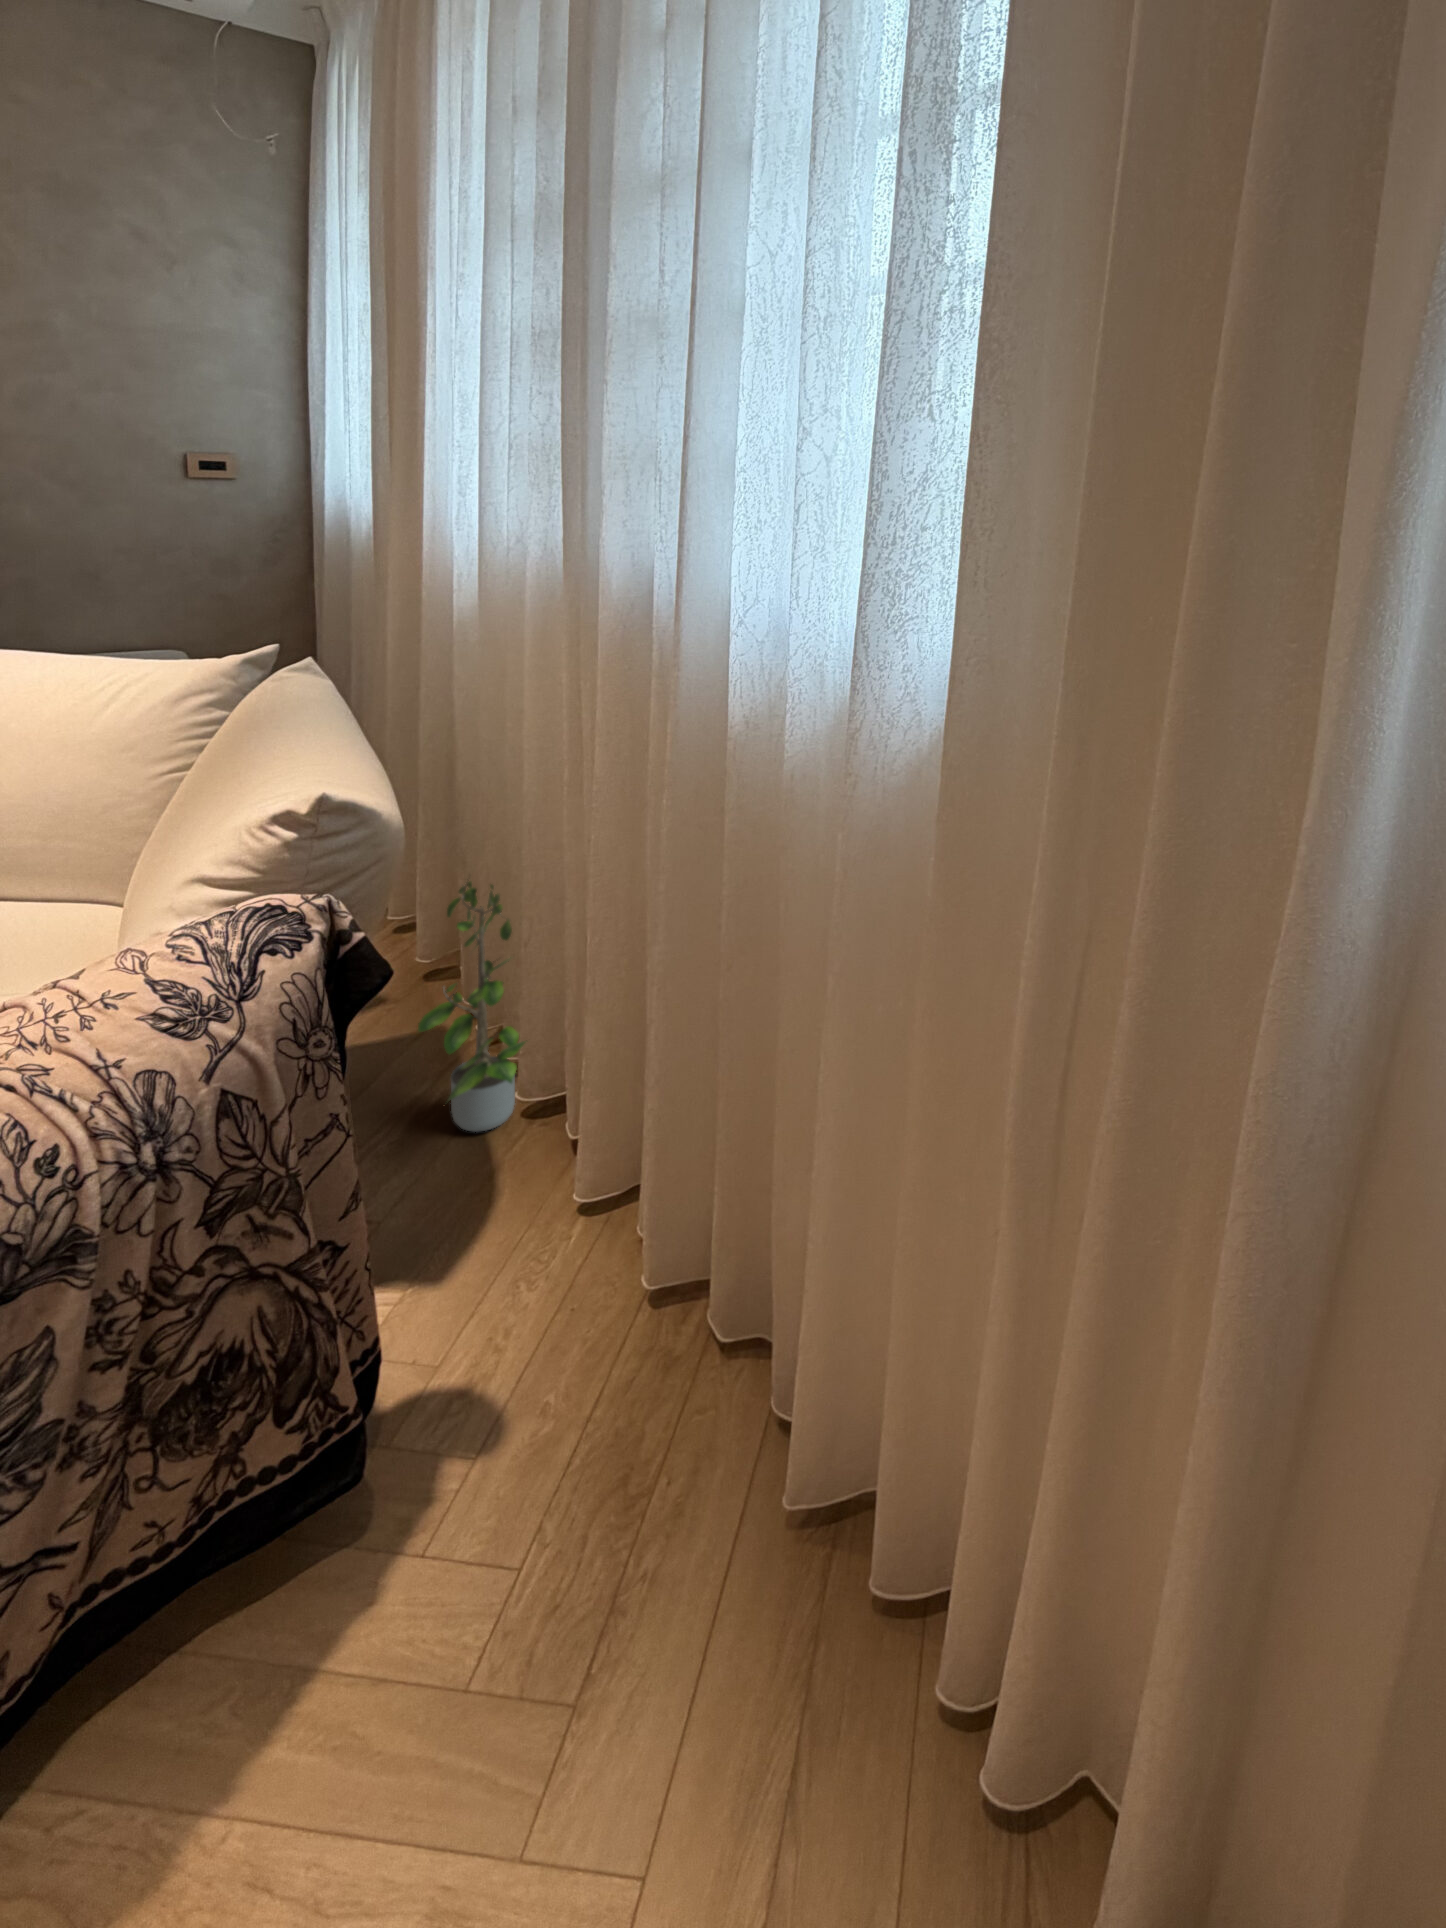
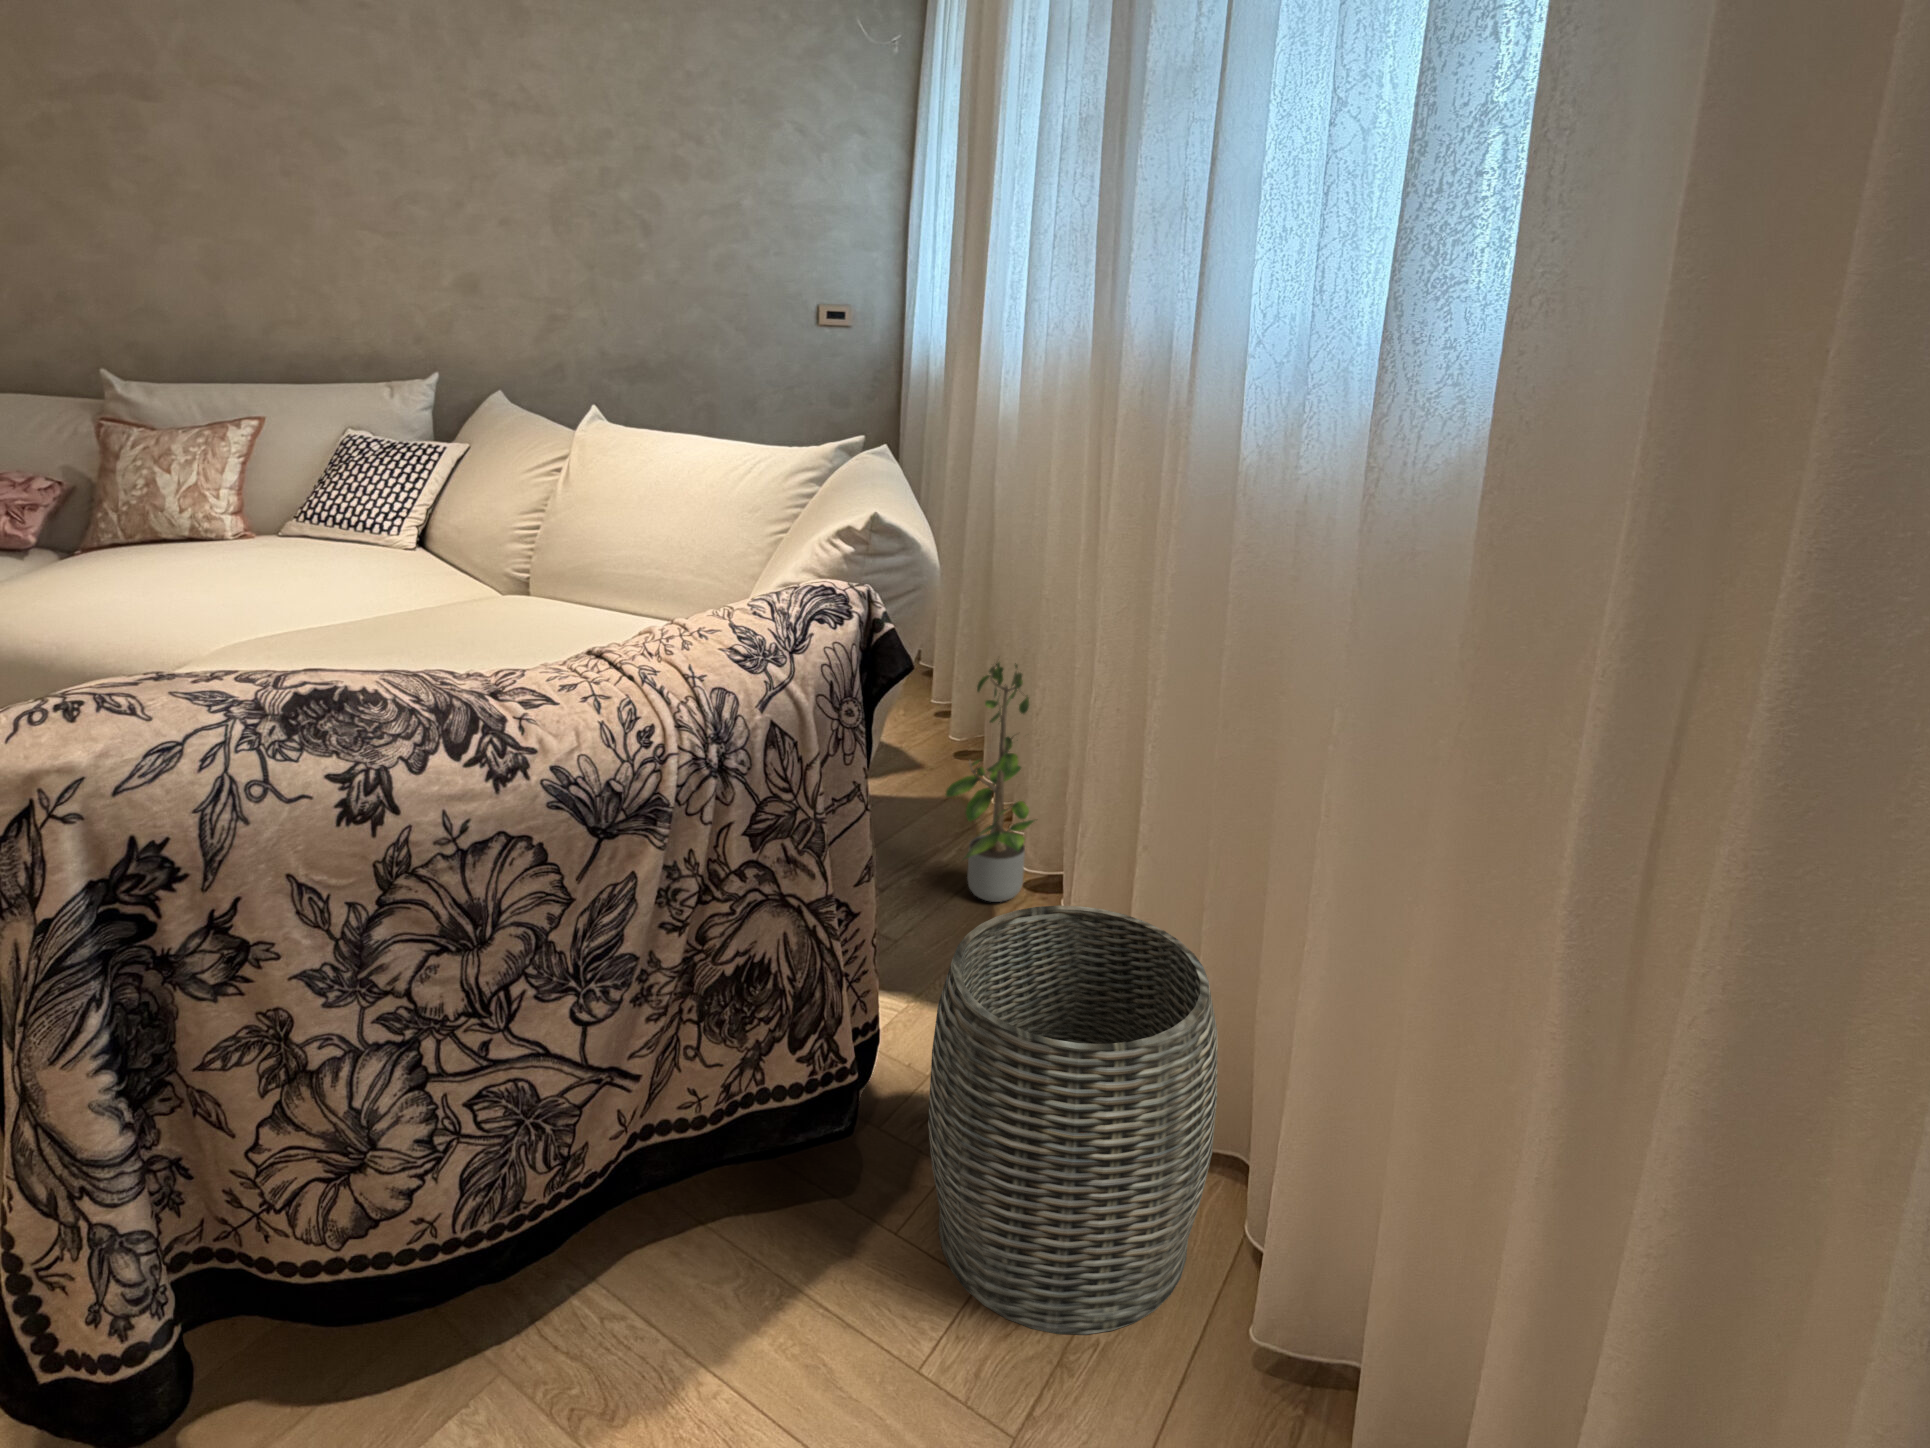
woven basket: none [453,1163,752,1614] -> present [928,905,1218,1335]

